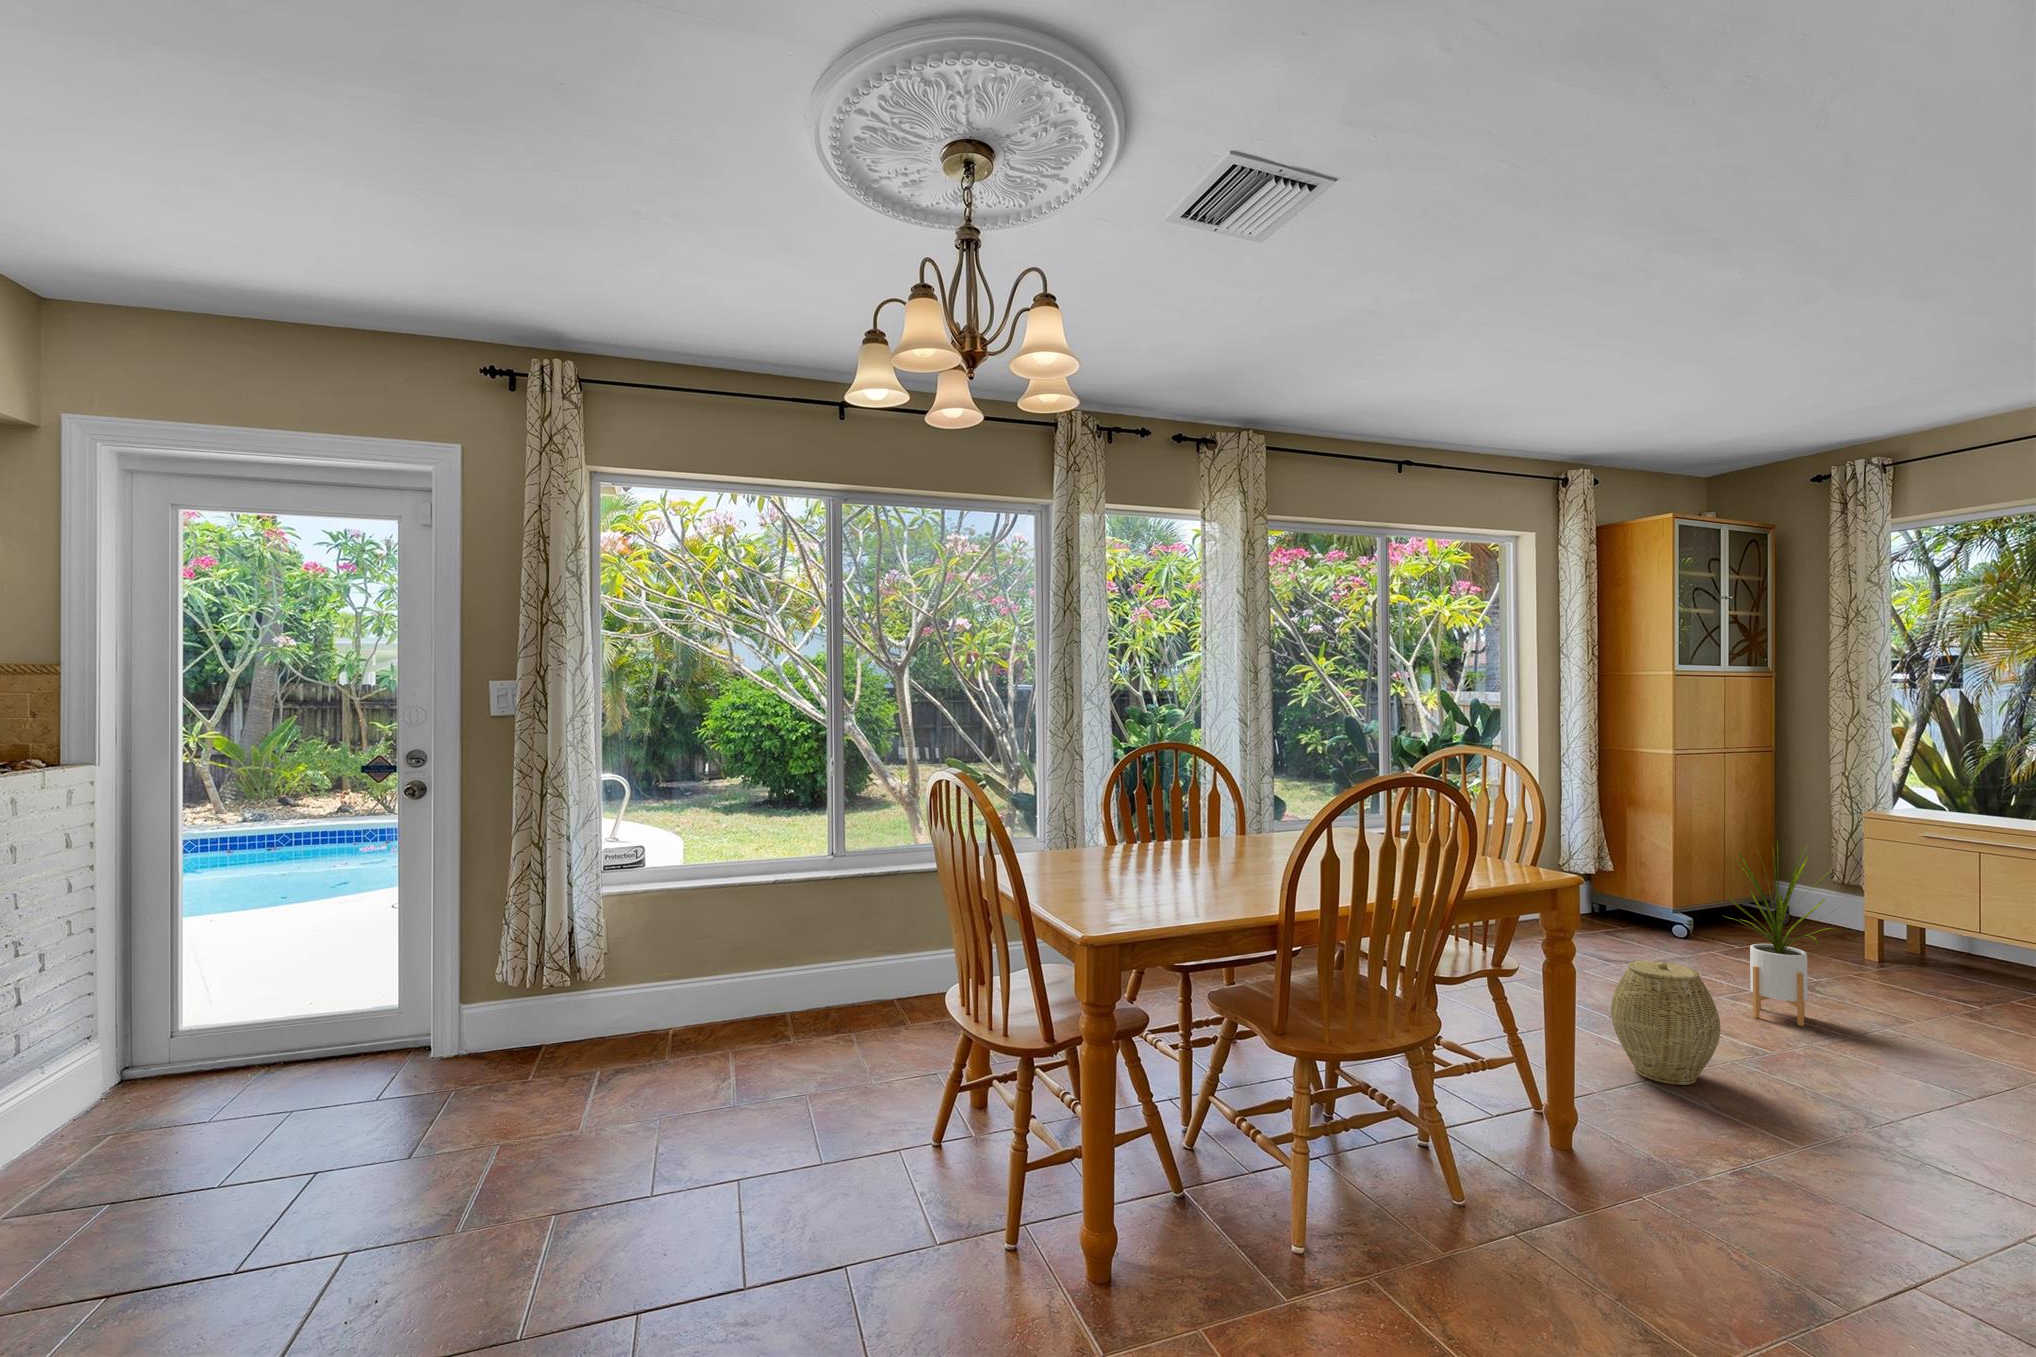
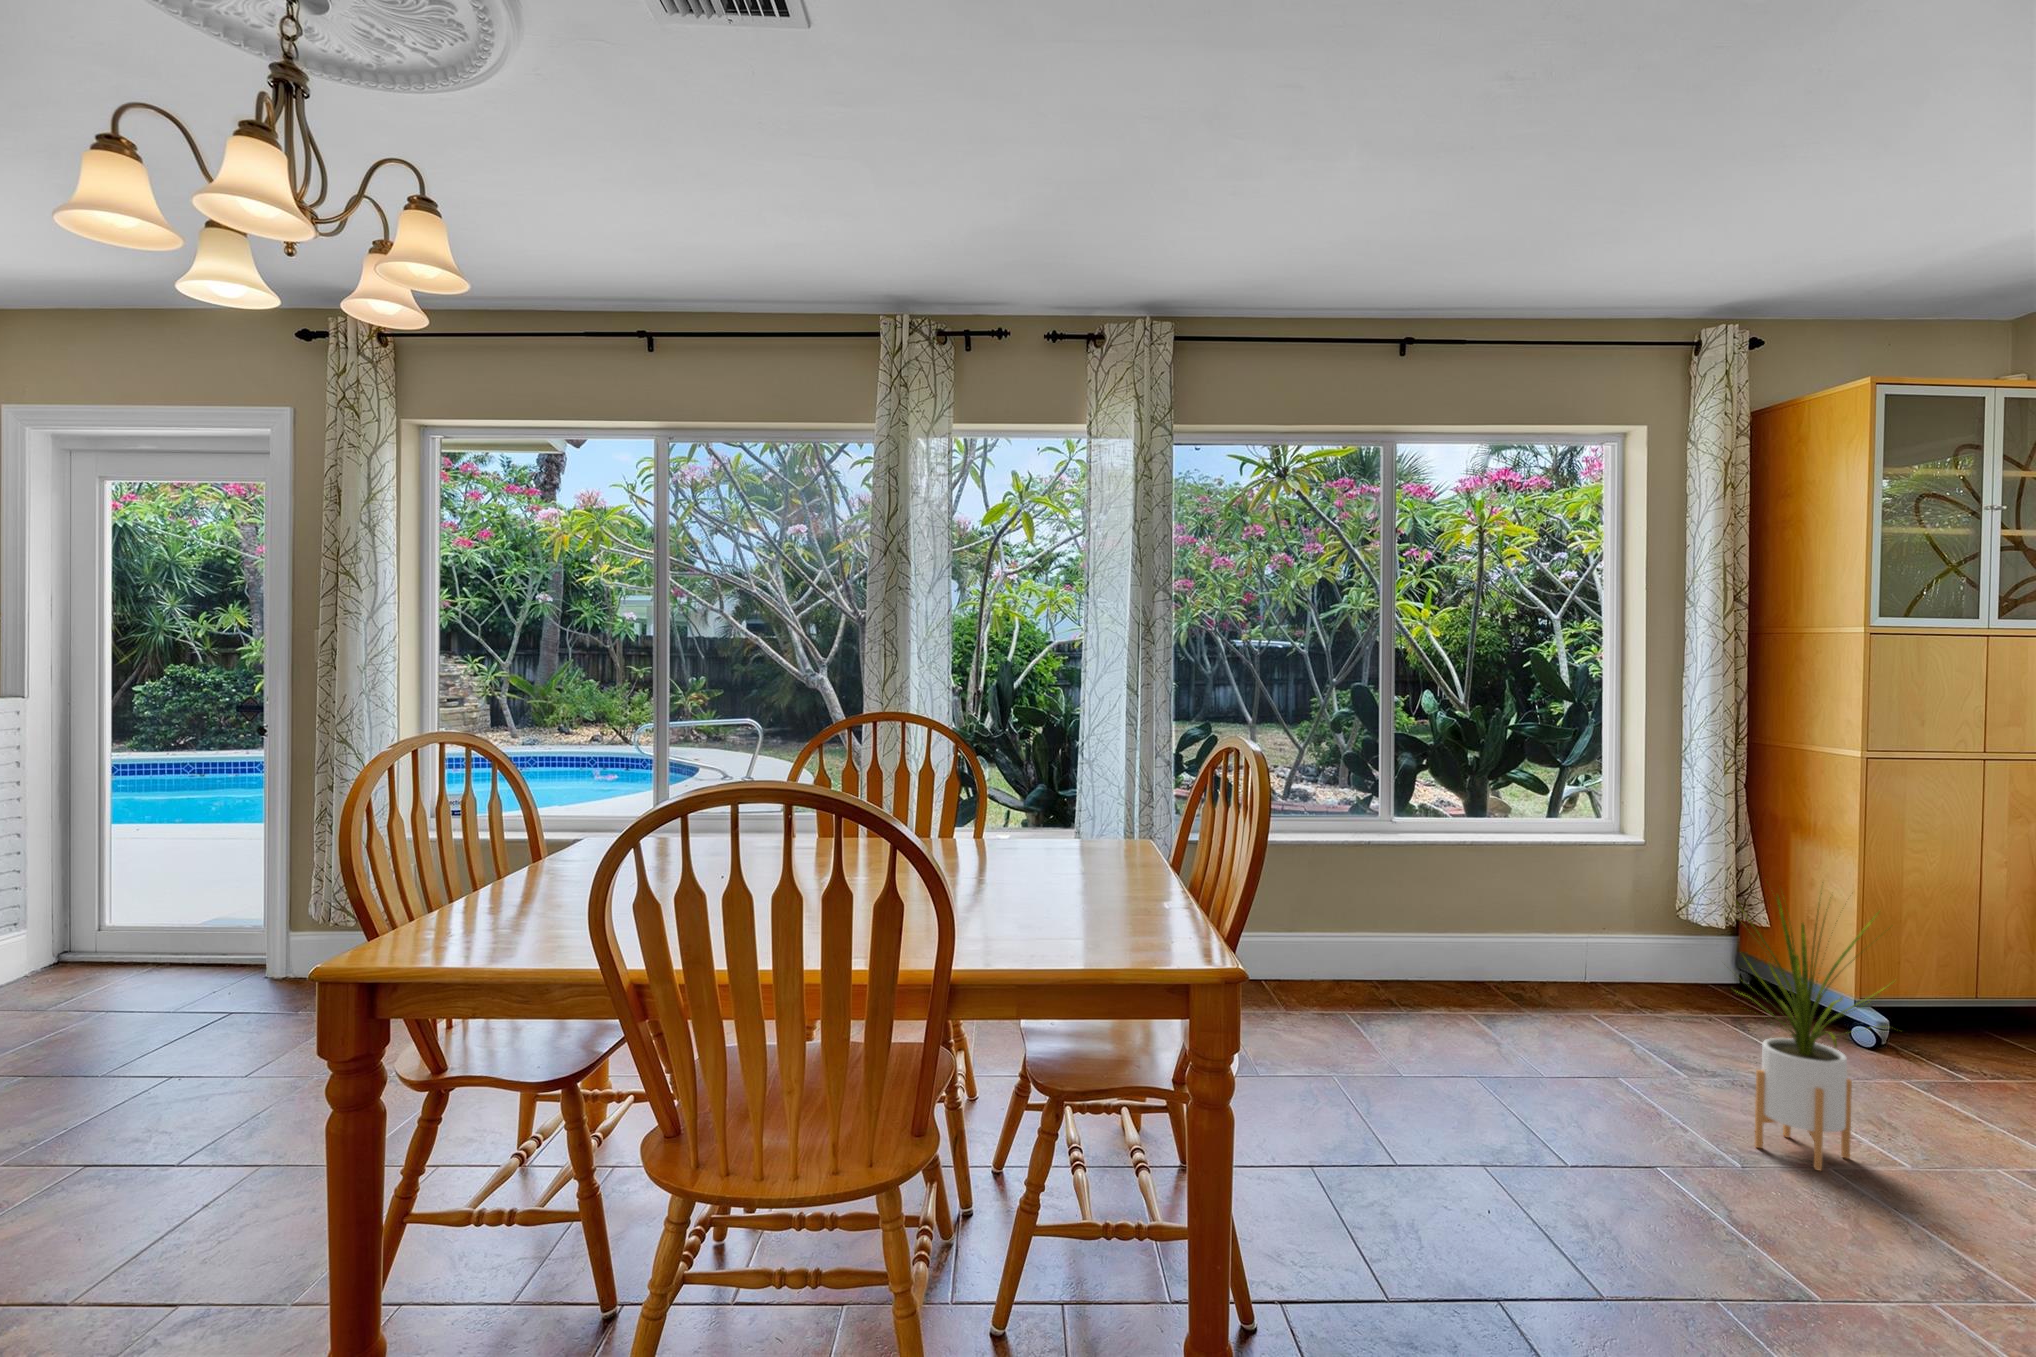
woven basket: present [1611,961,1721,1085] -> none [1388,1029,1528,1212]

